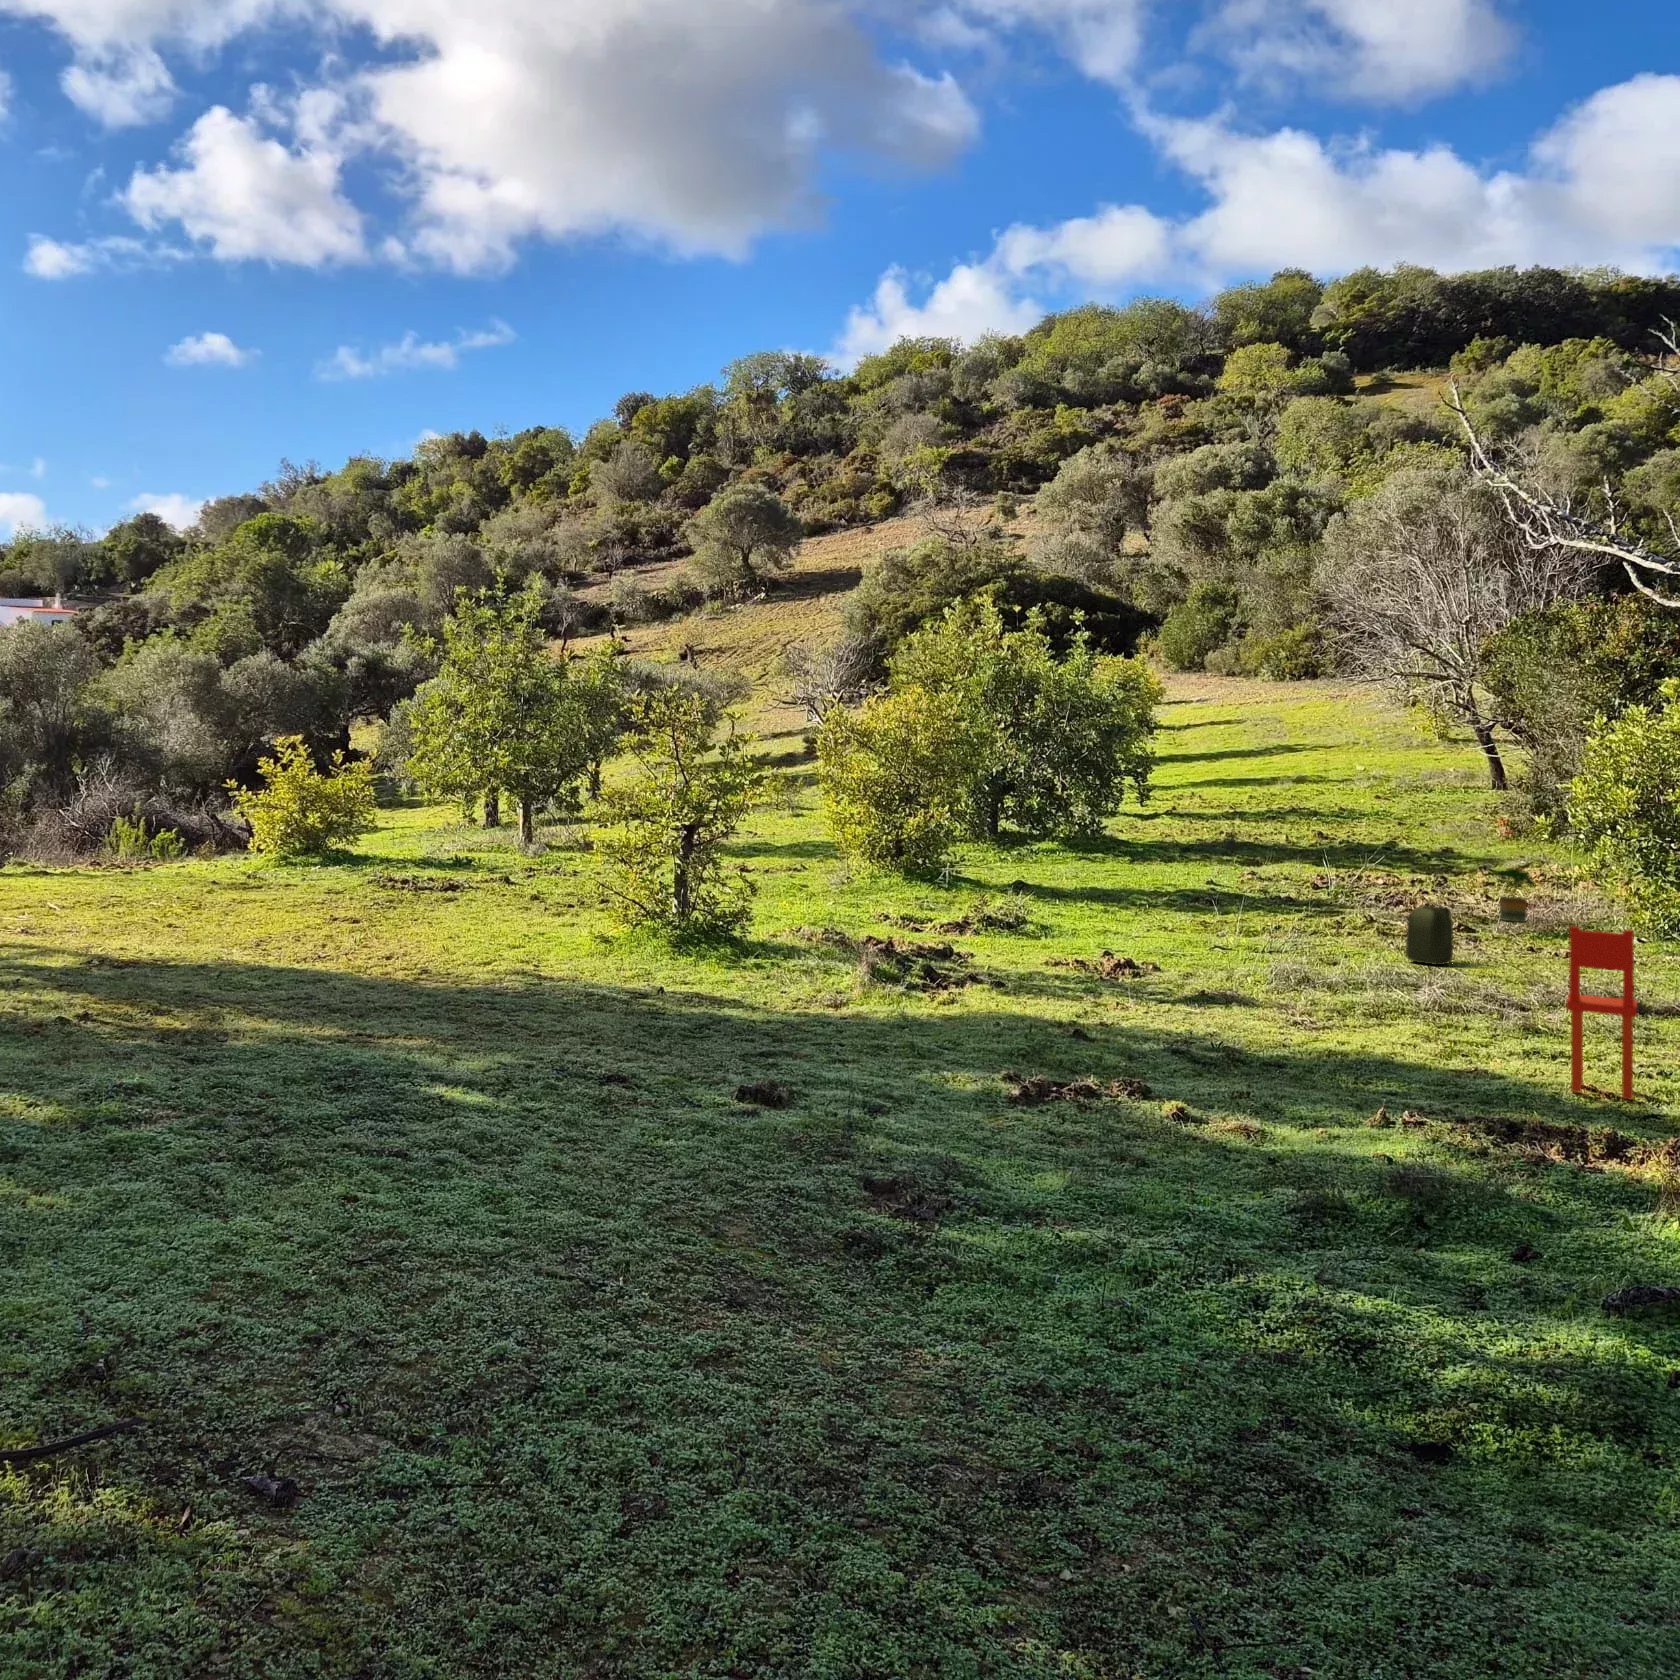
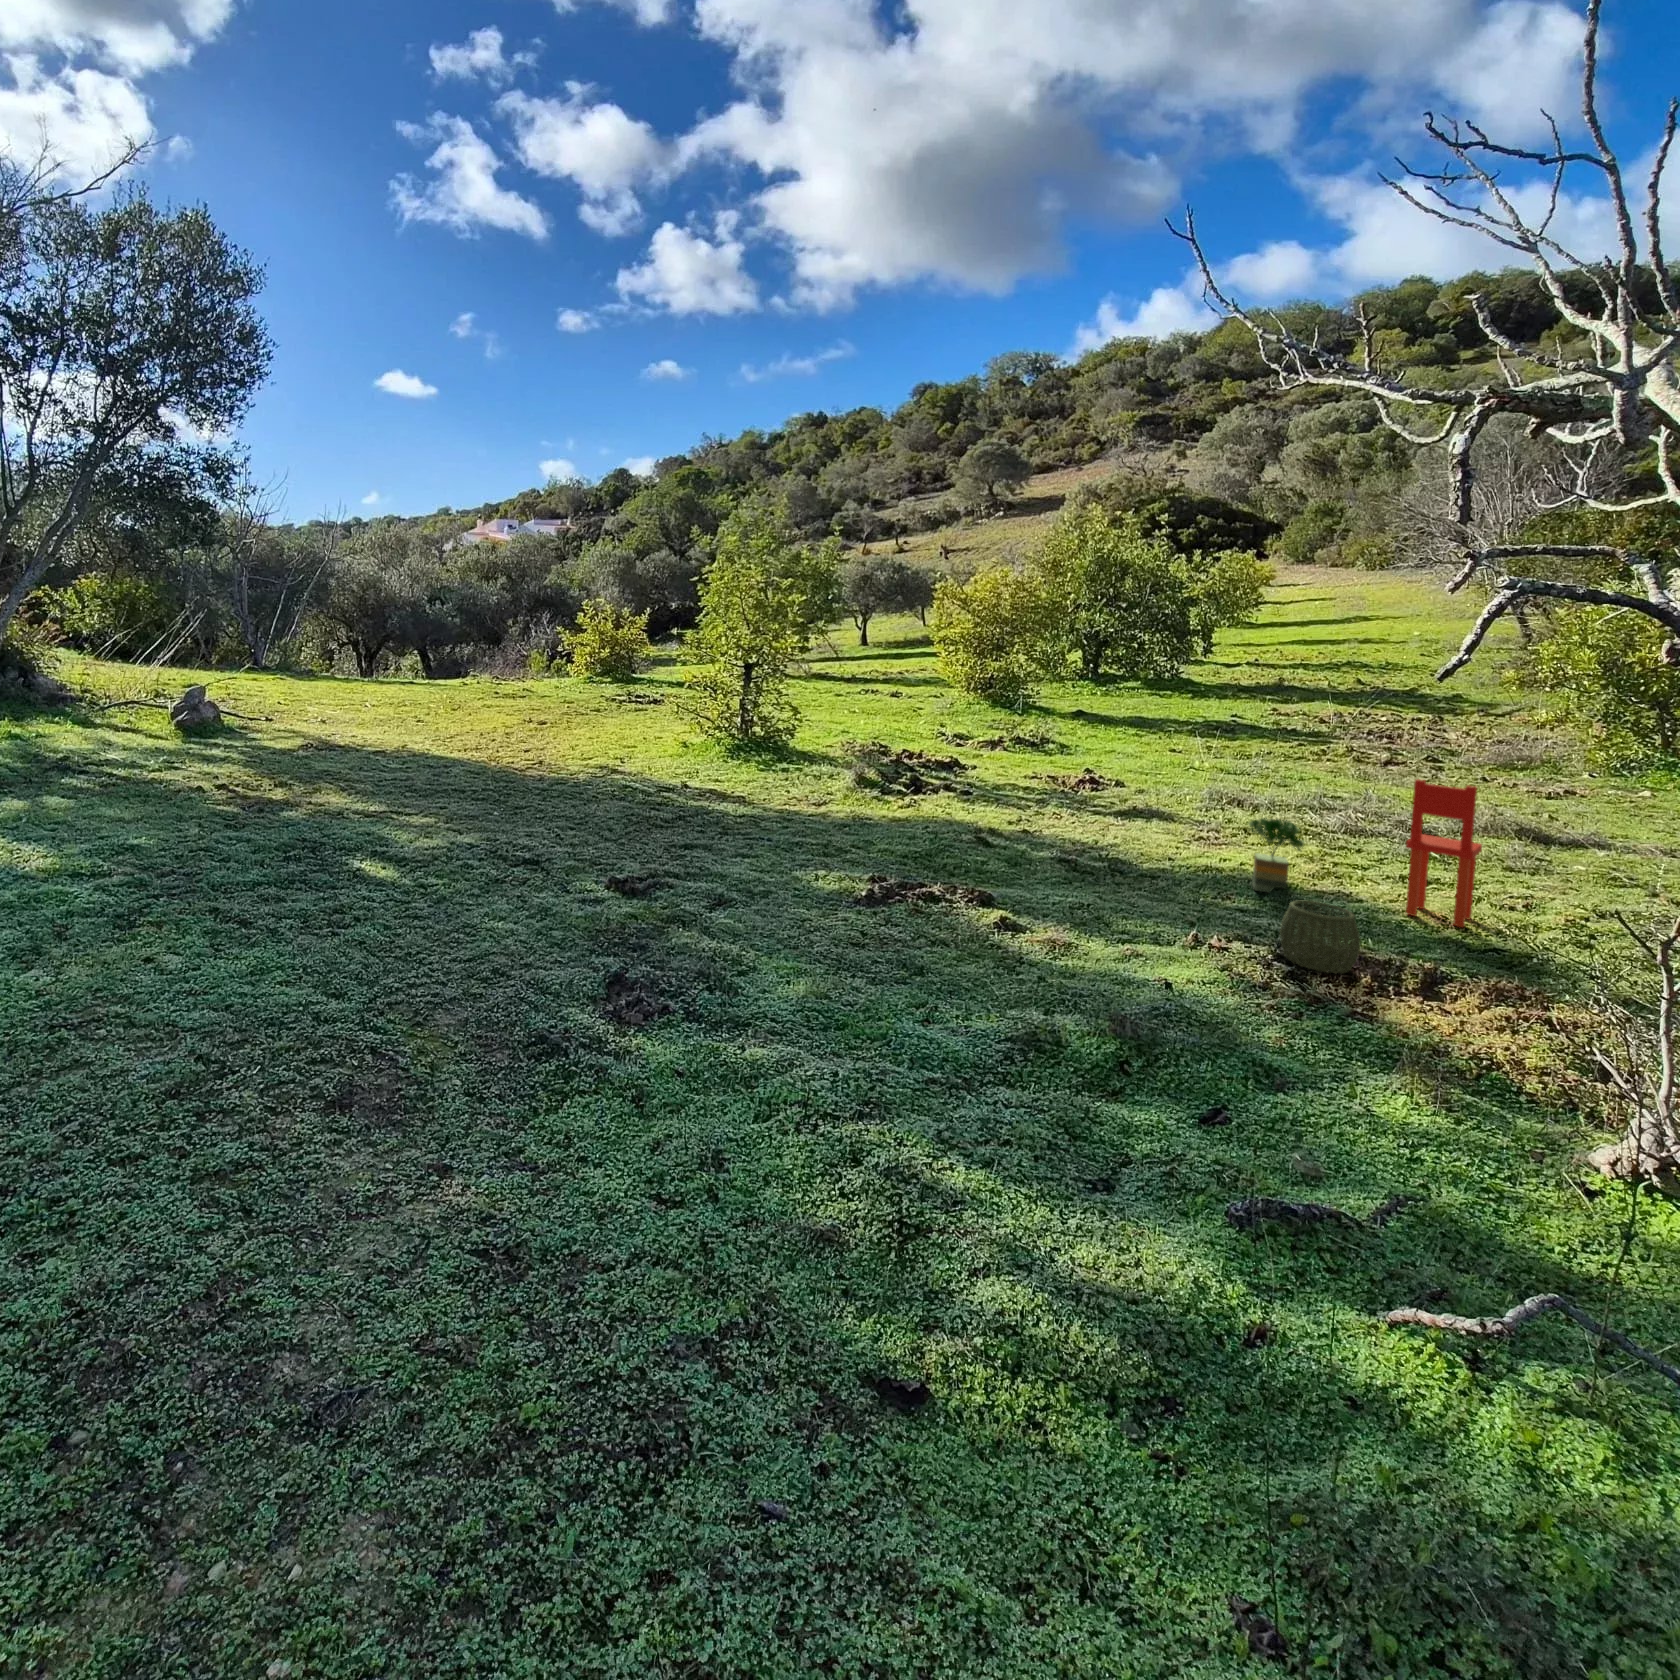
potted tree: present [1496,869,1535,922] -> present [1249,818,1304,893]
backpack: present [1406,903,1454,965] -> none [1356,742,1399,789]
woven basket: none [1486,1071,1577,1153] -> present [1280,901,1360,973]

